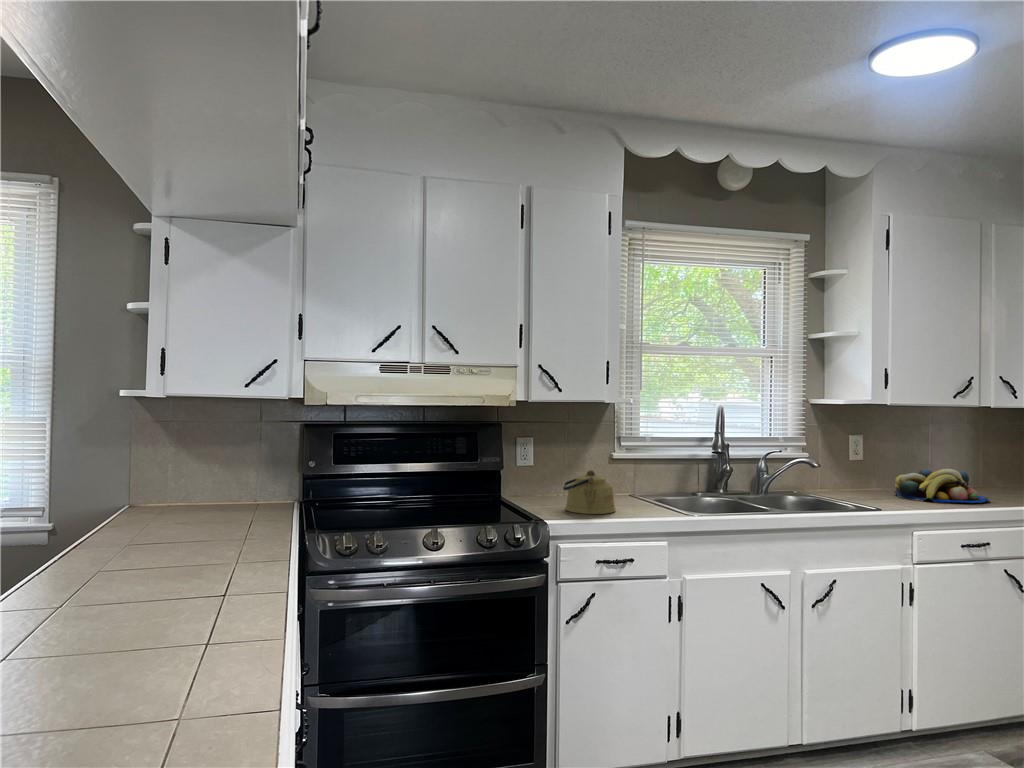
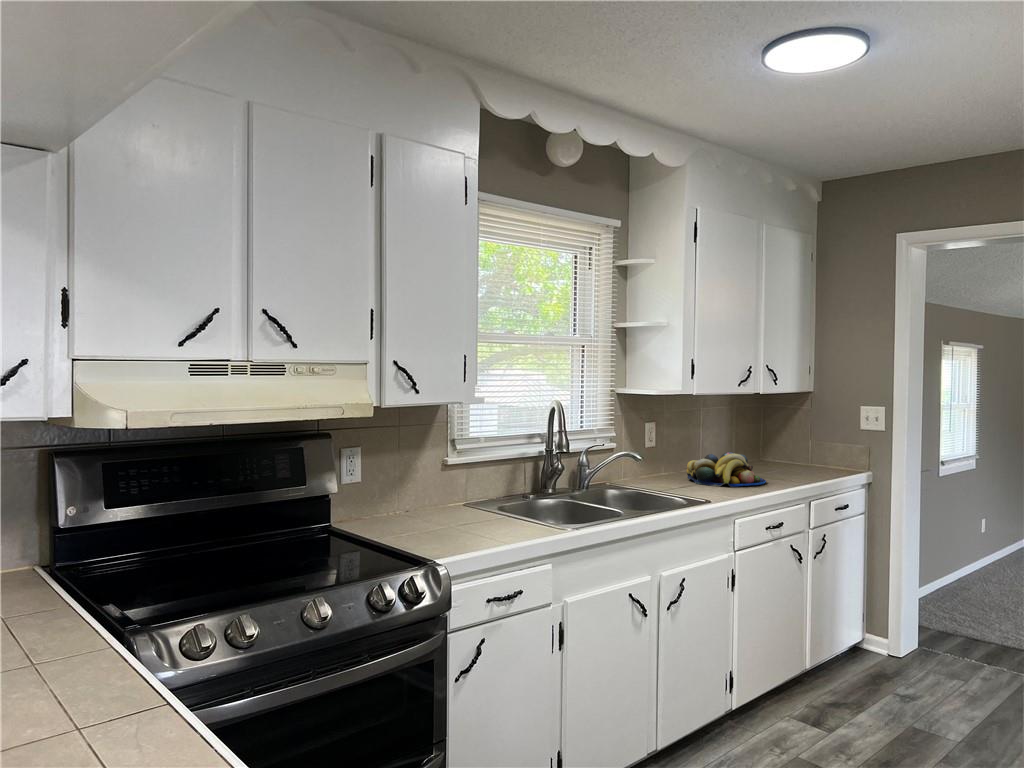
kettle: present [563,470,616,514] -> none [420,488,487,543]

